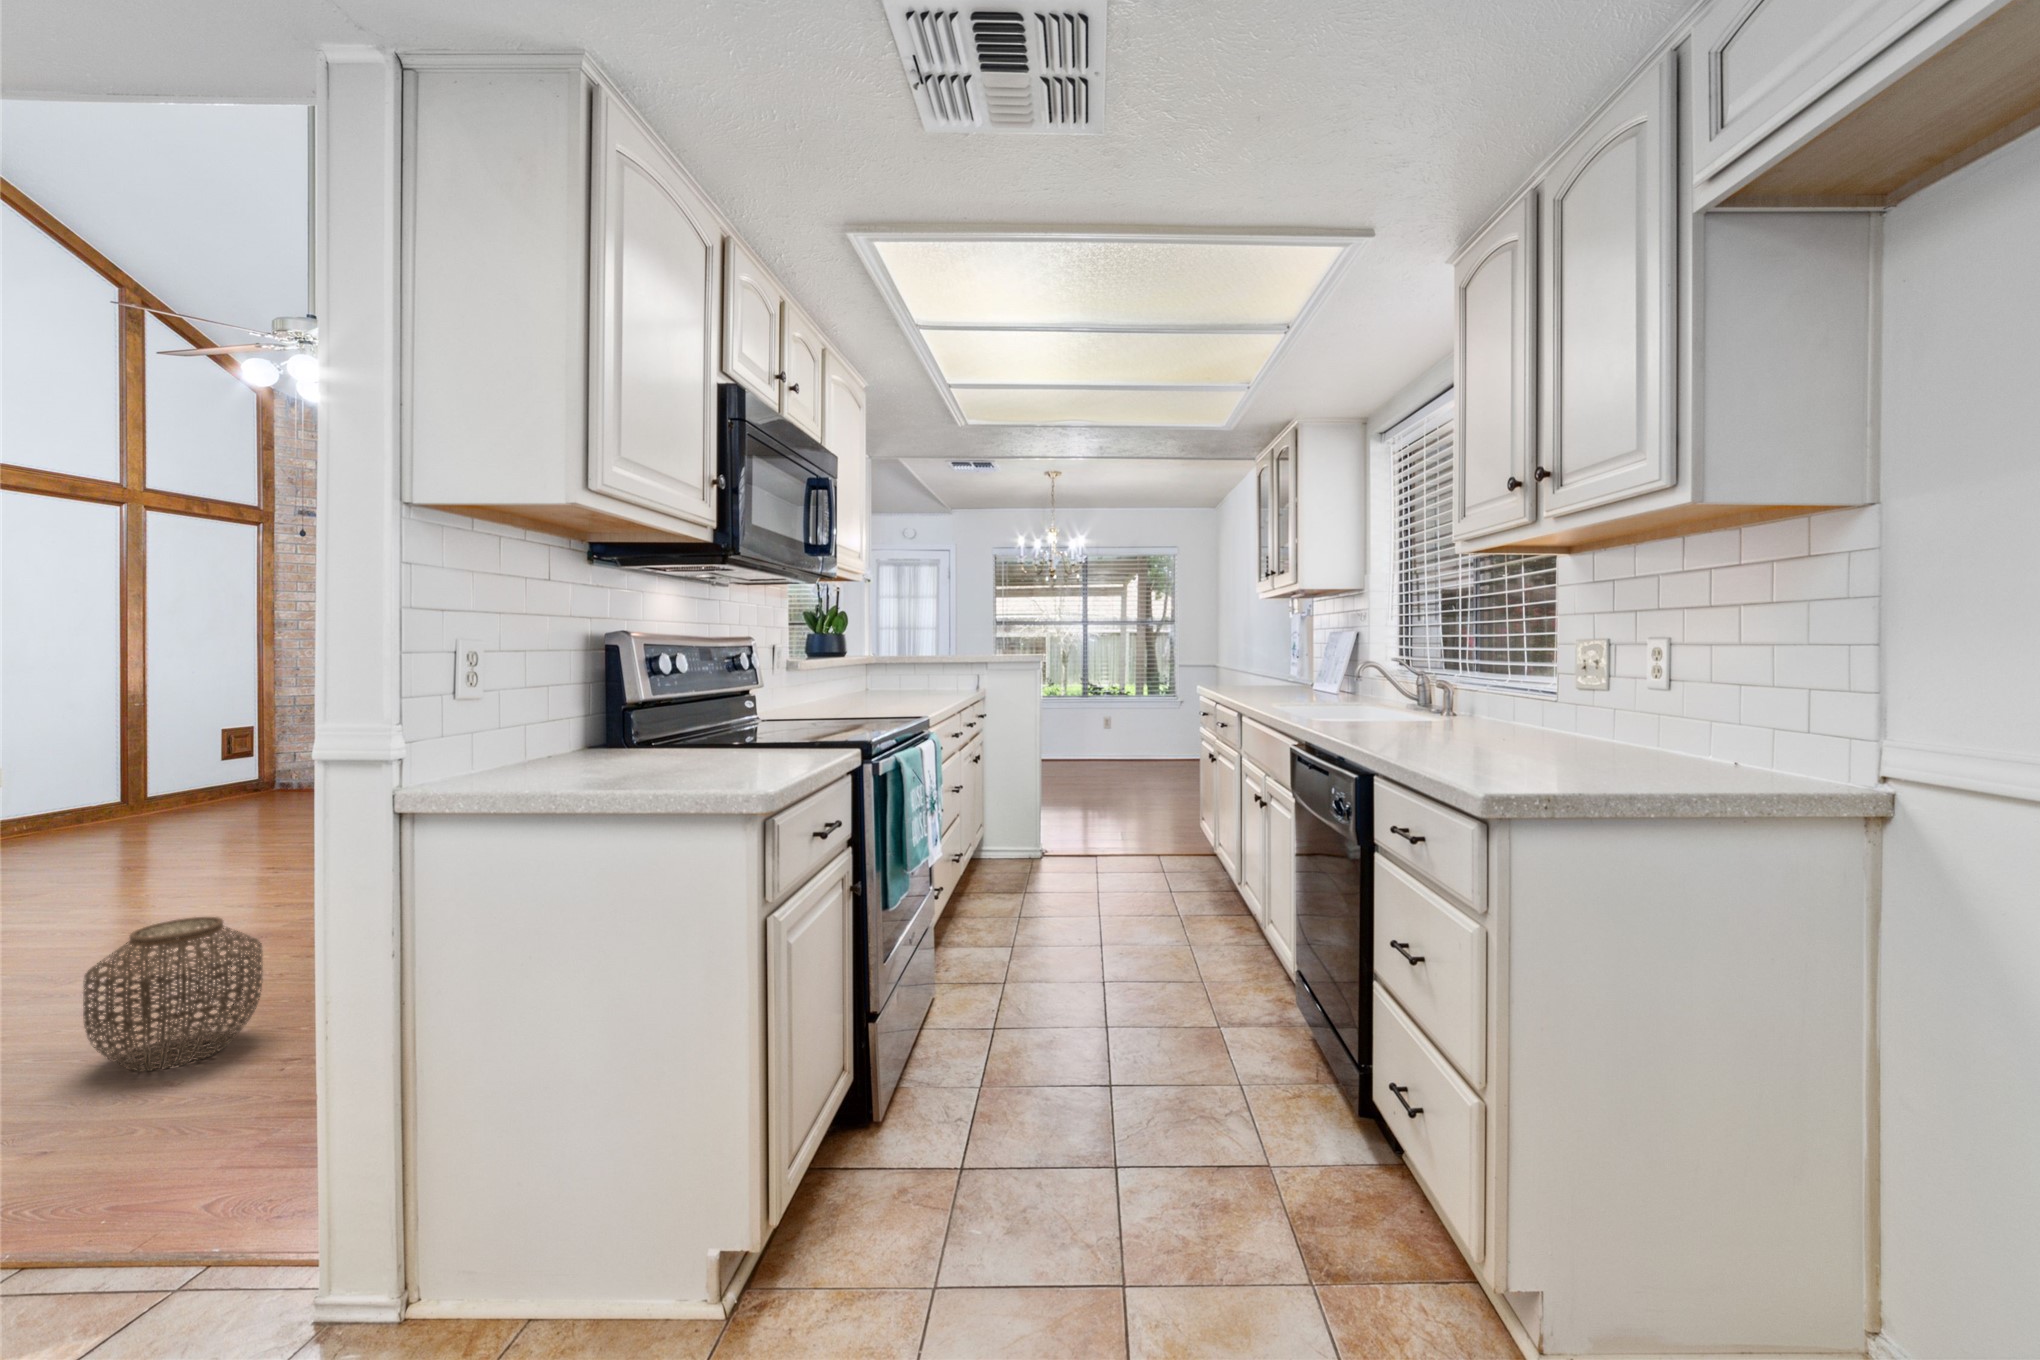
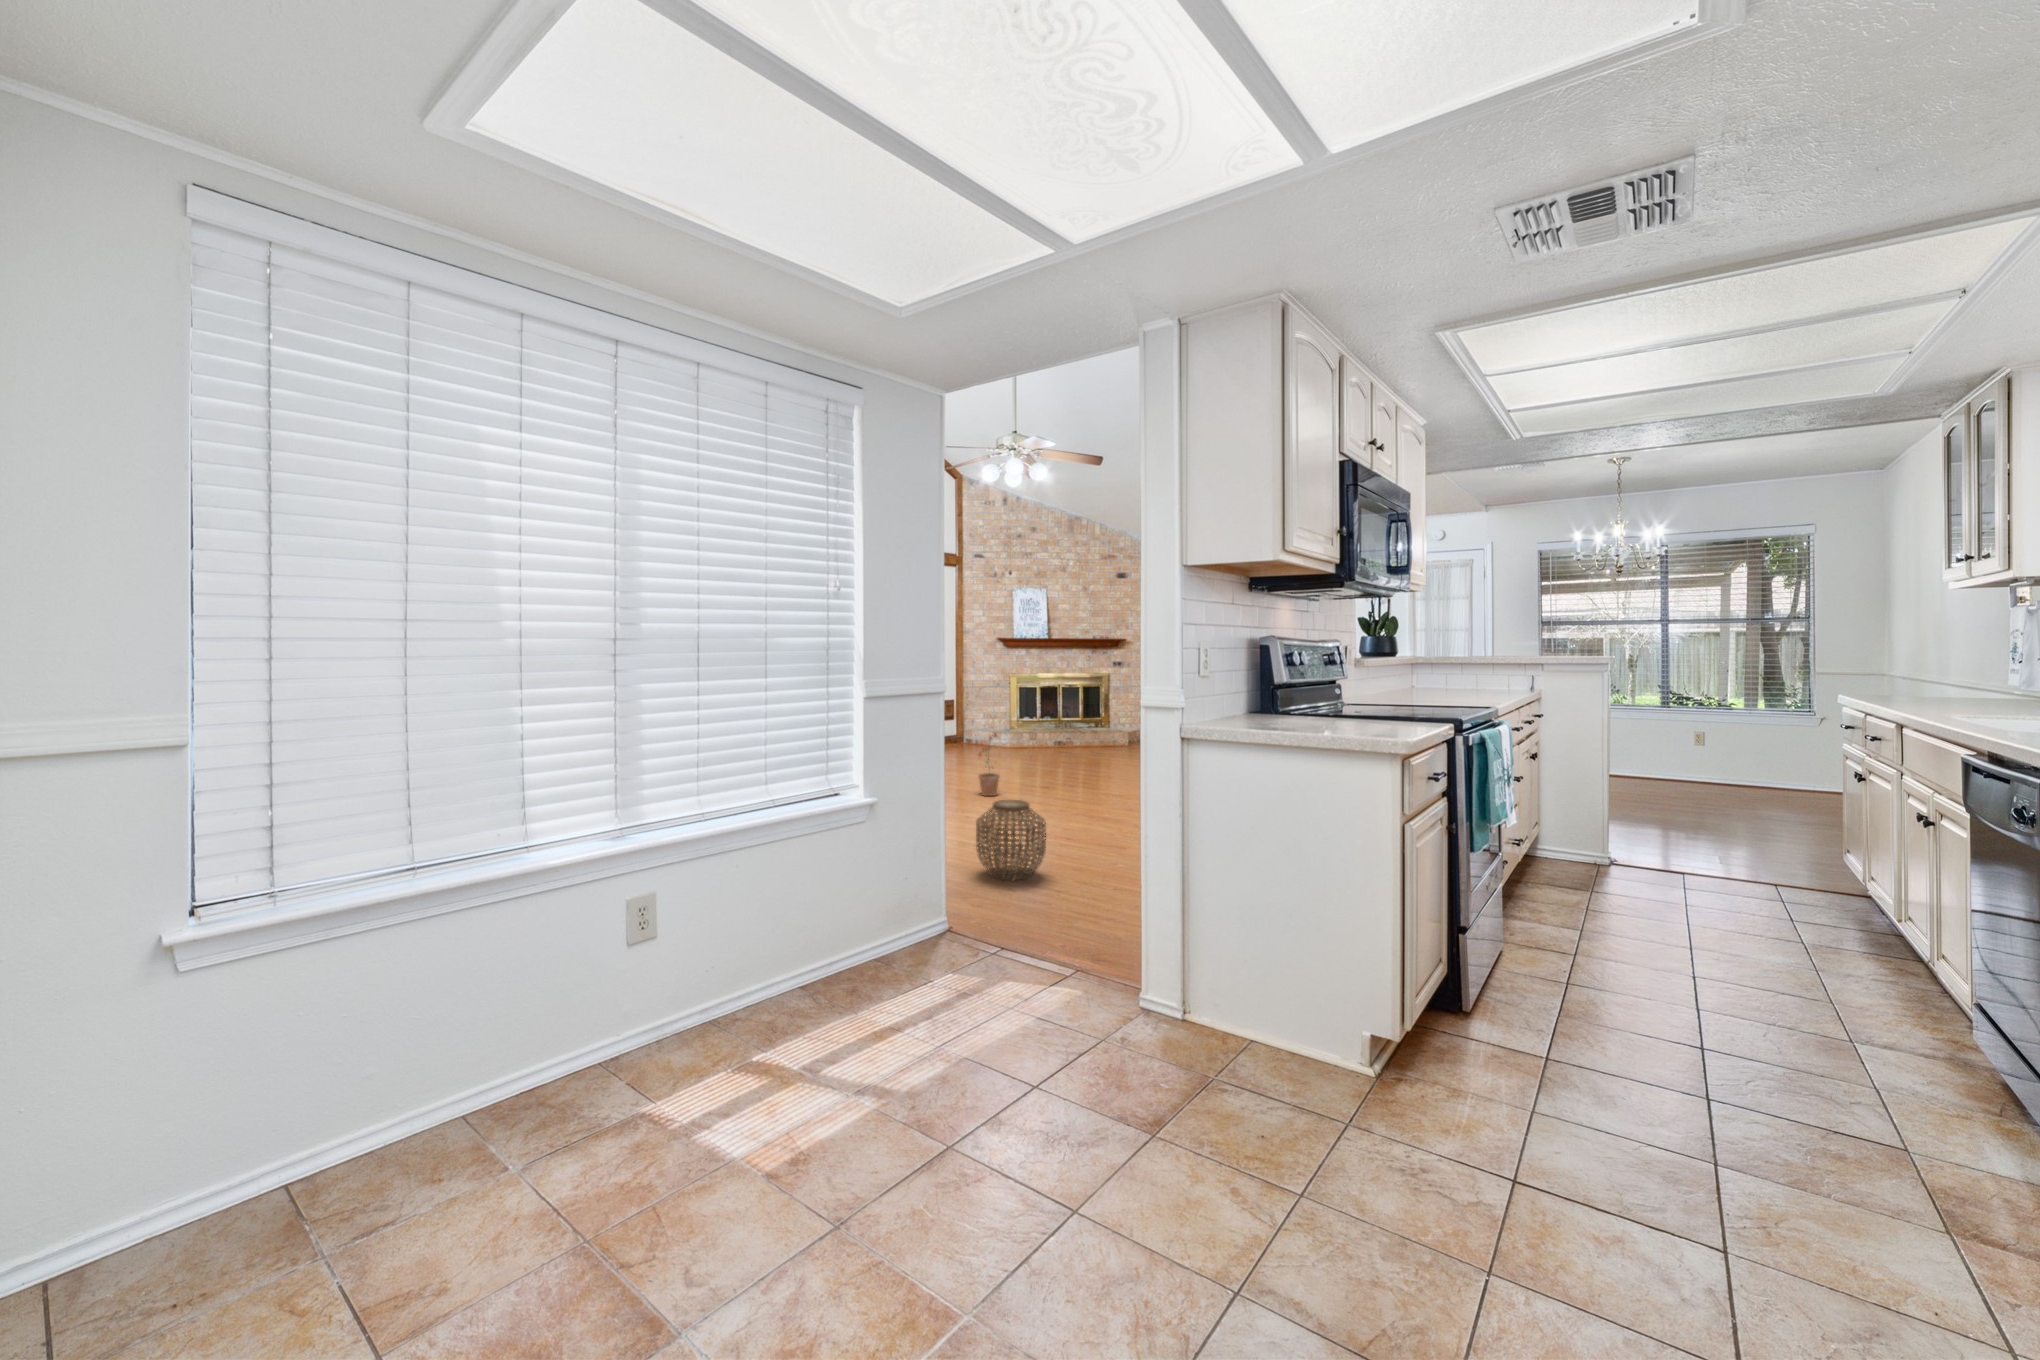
potted plant: none [206,785,260,892] -> present [978,733,1000,796]

